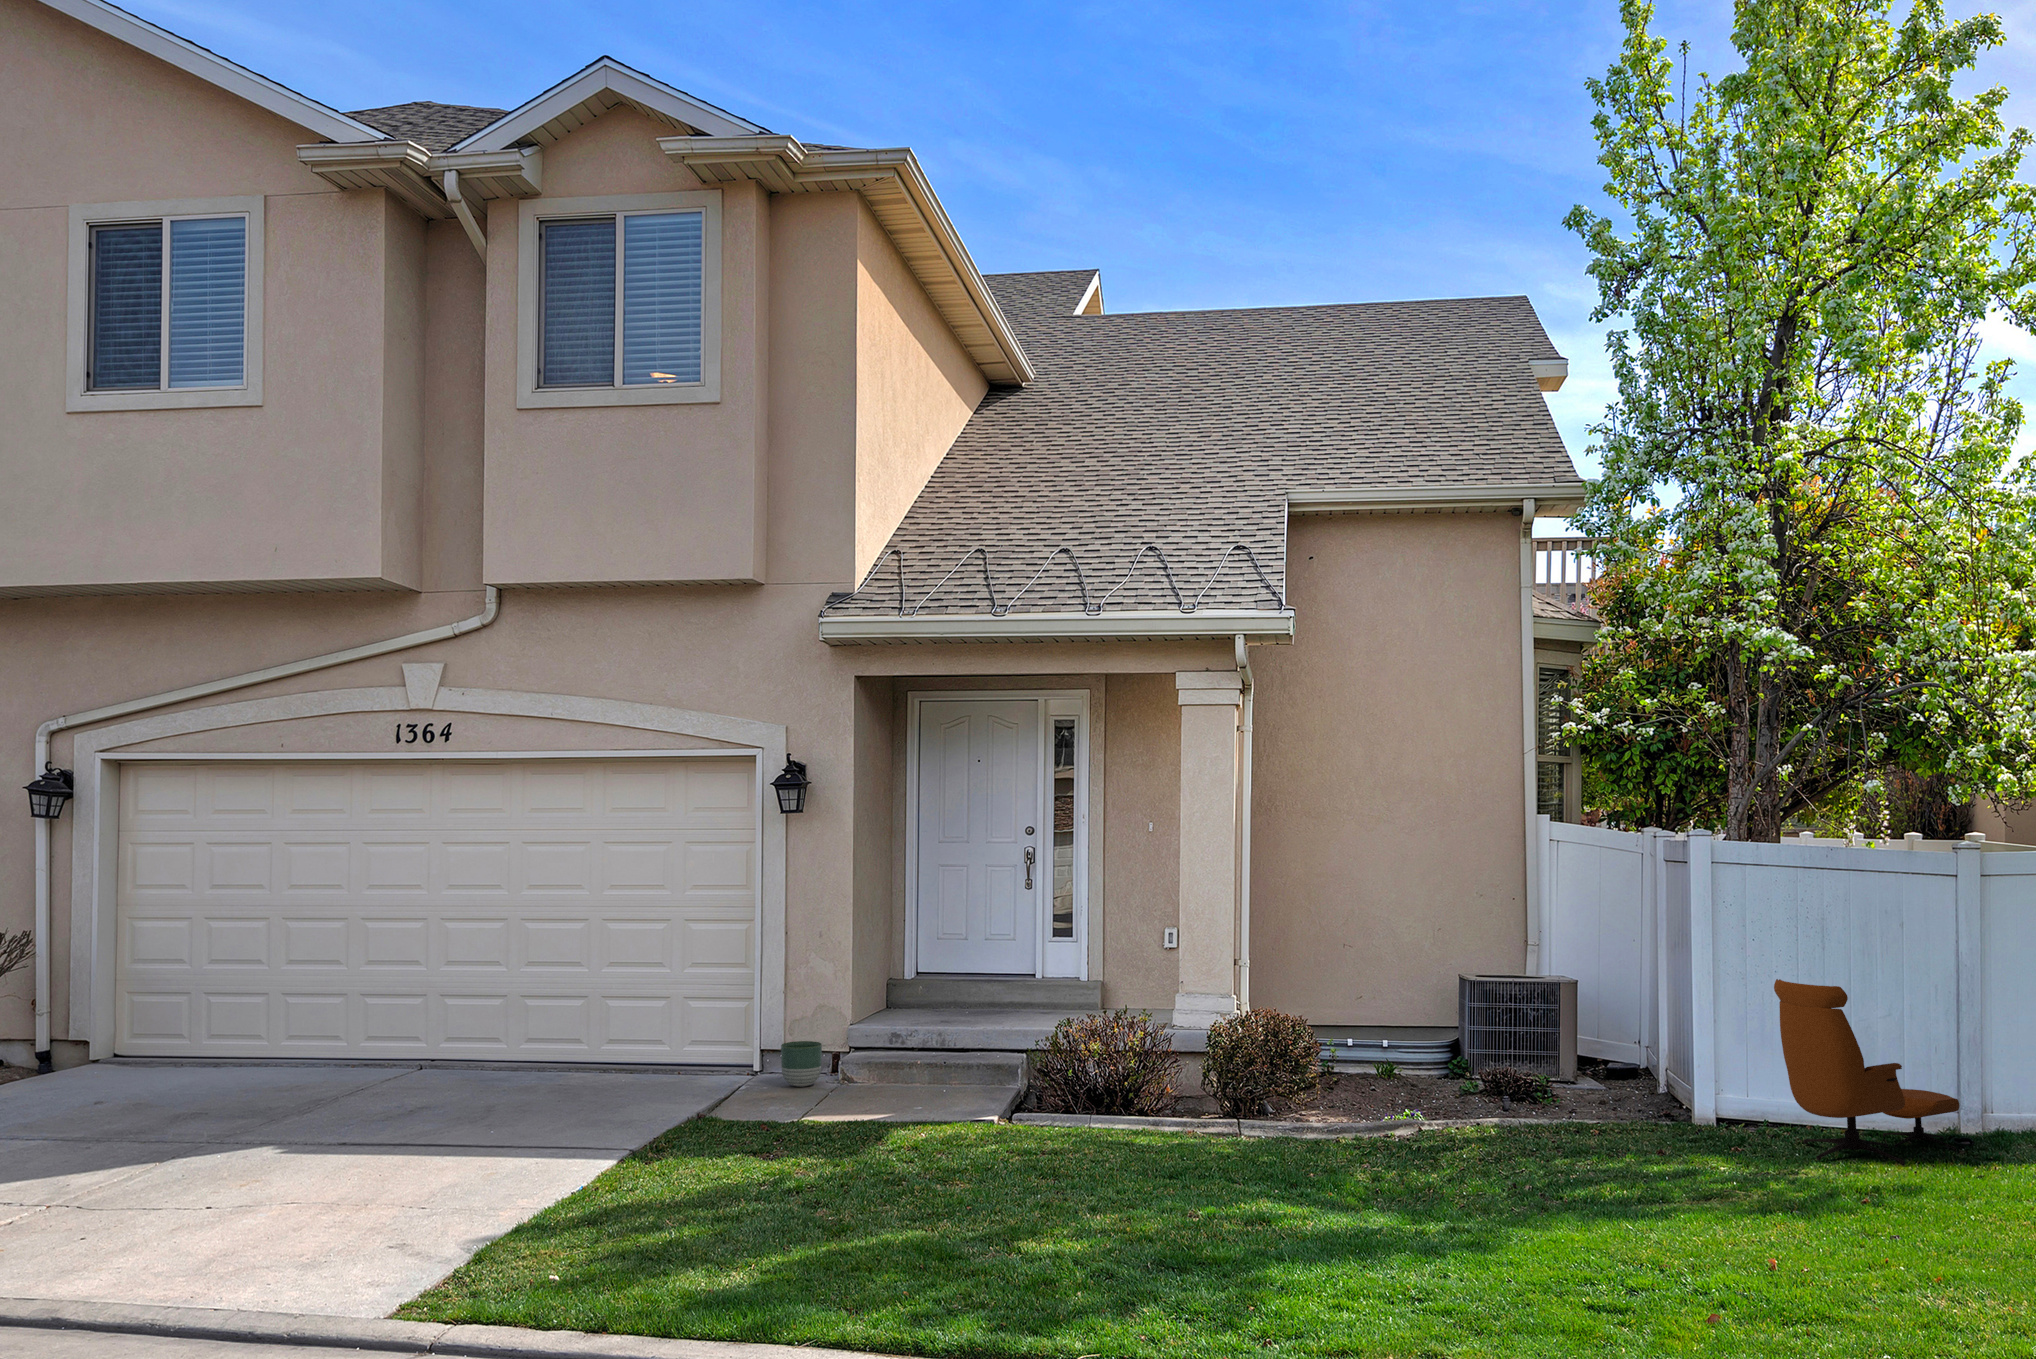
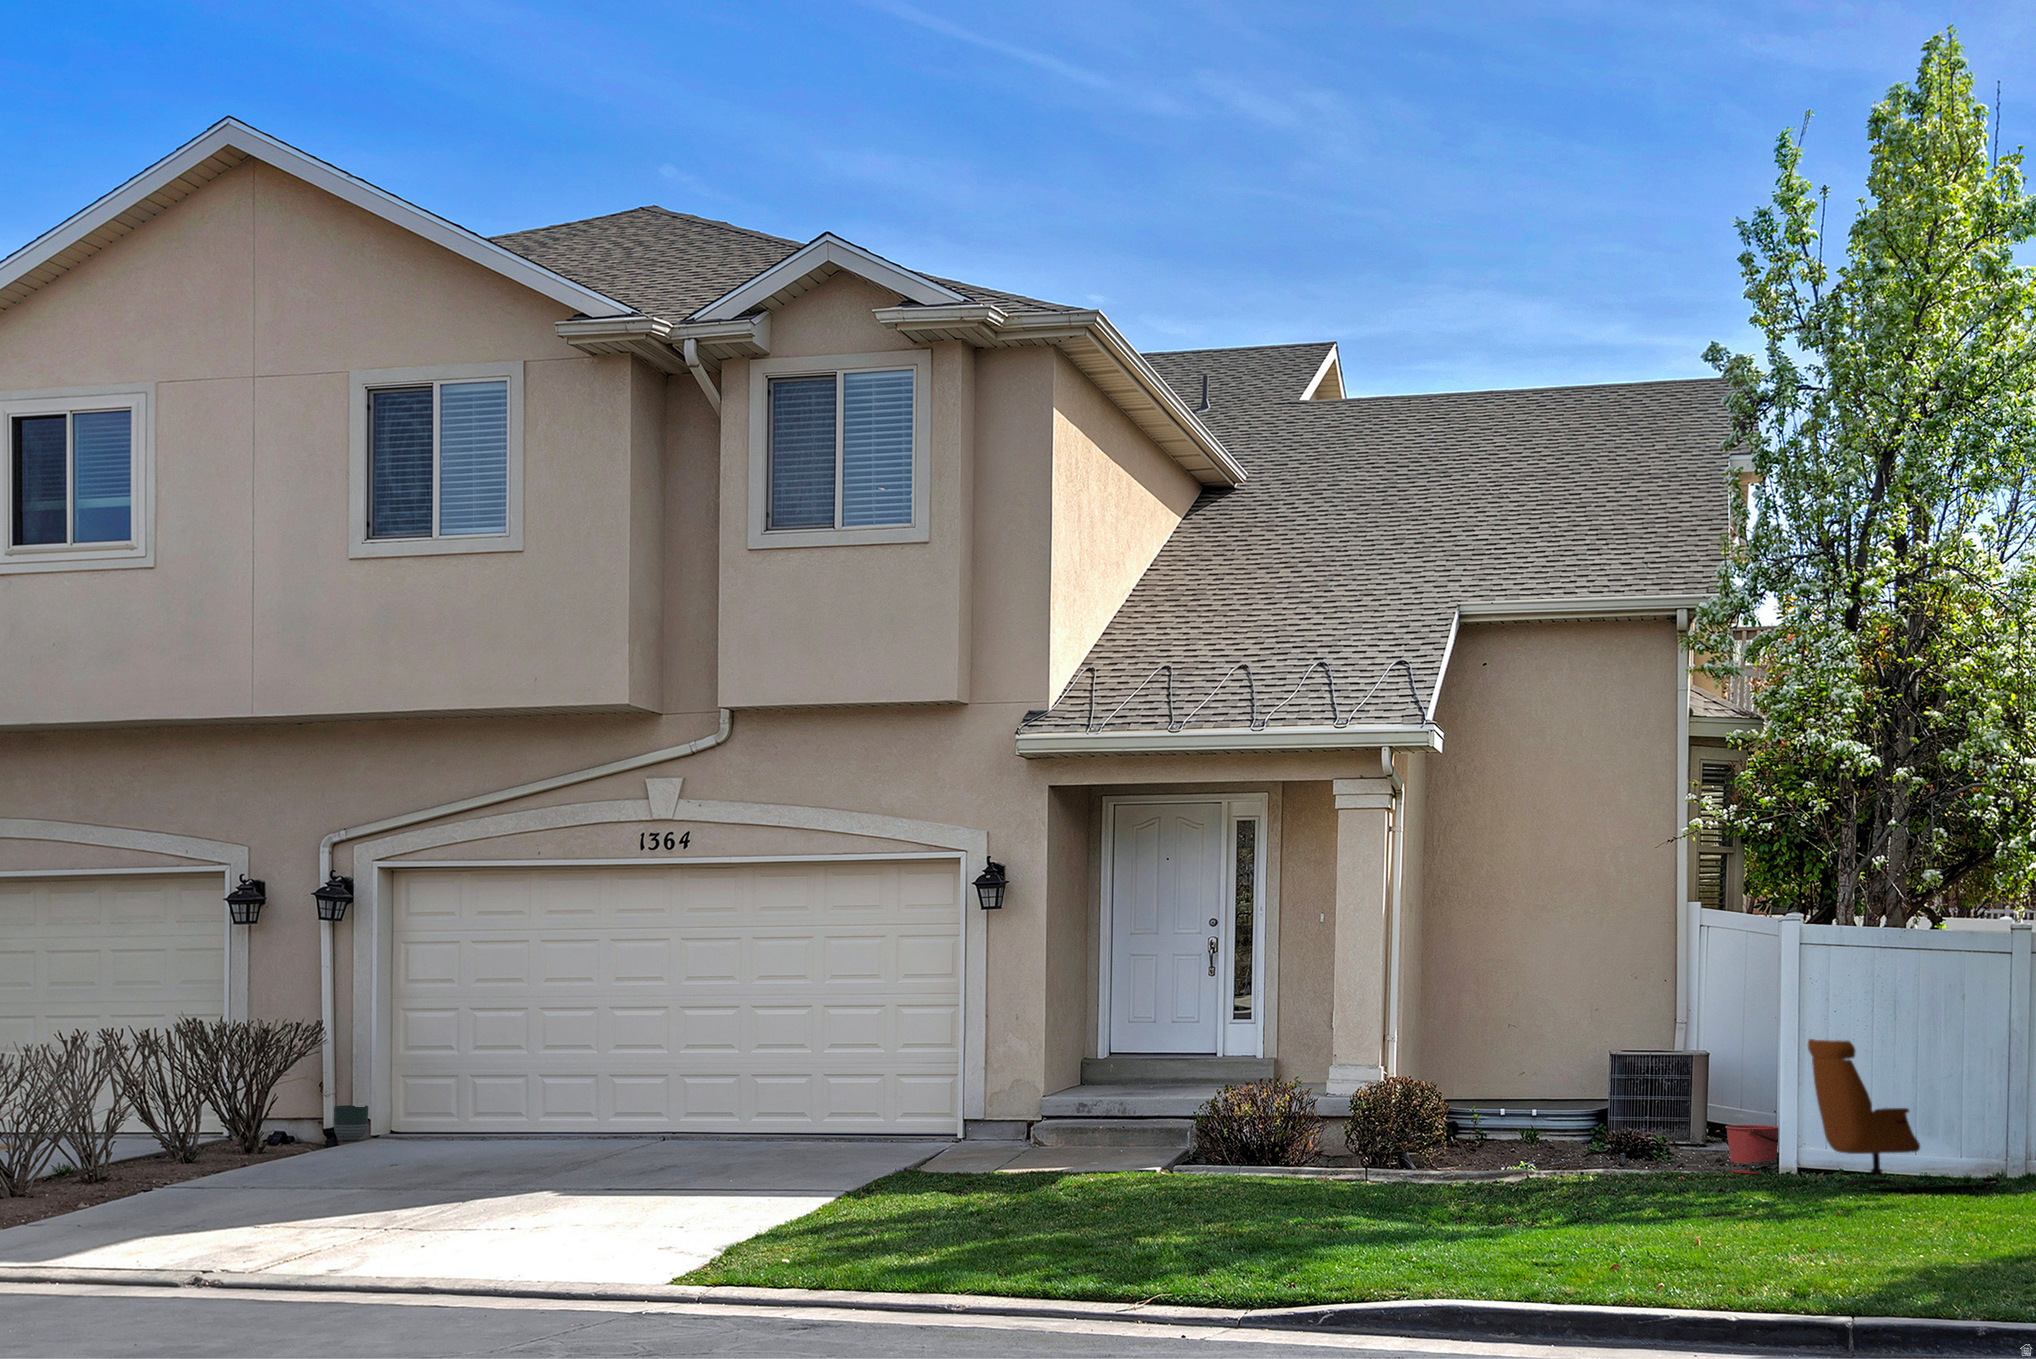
planter: present [781,1041,822,1087] -> present [334,1105,368,1141]
bucket: none [1620,1053,1684,1112] -> present [1725,1125,1778,1174]

